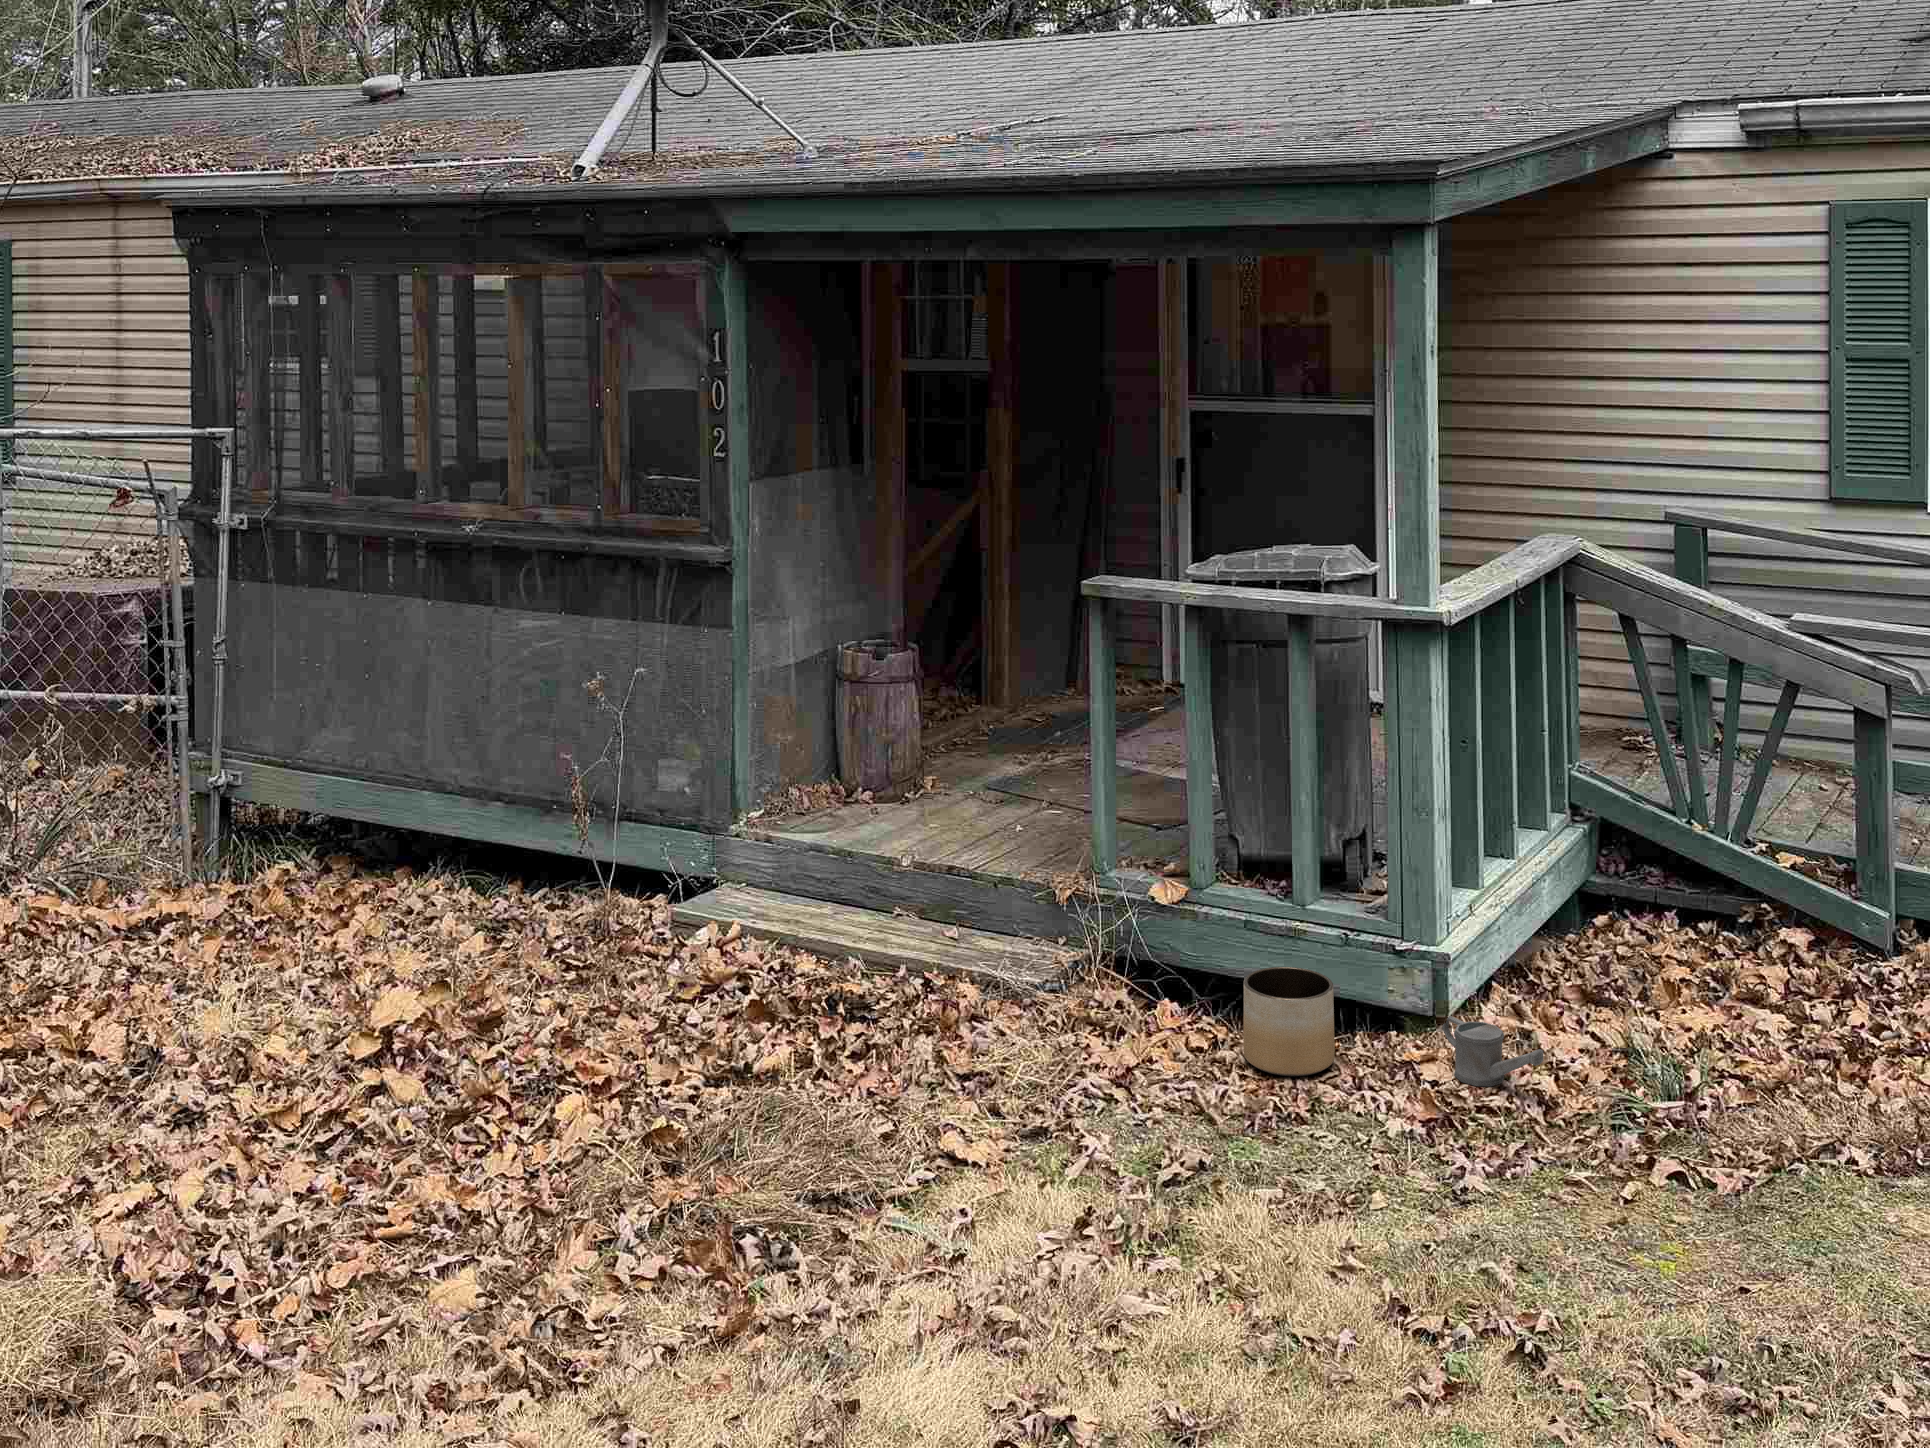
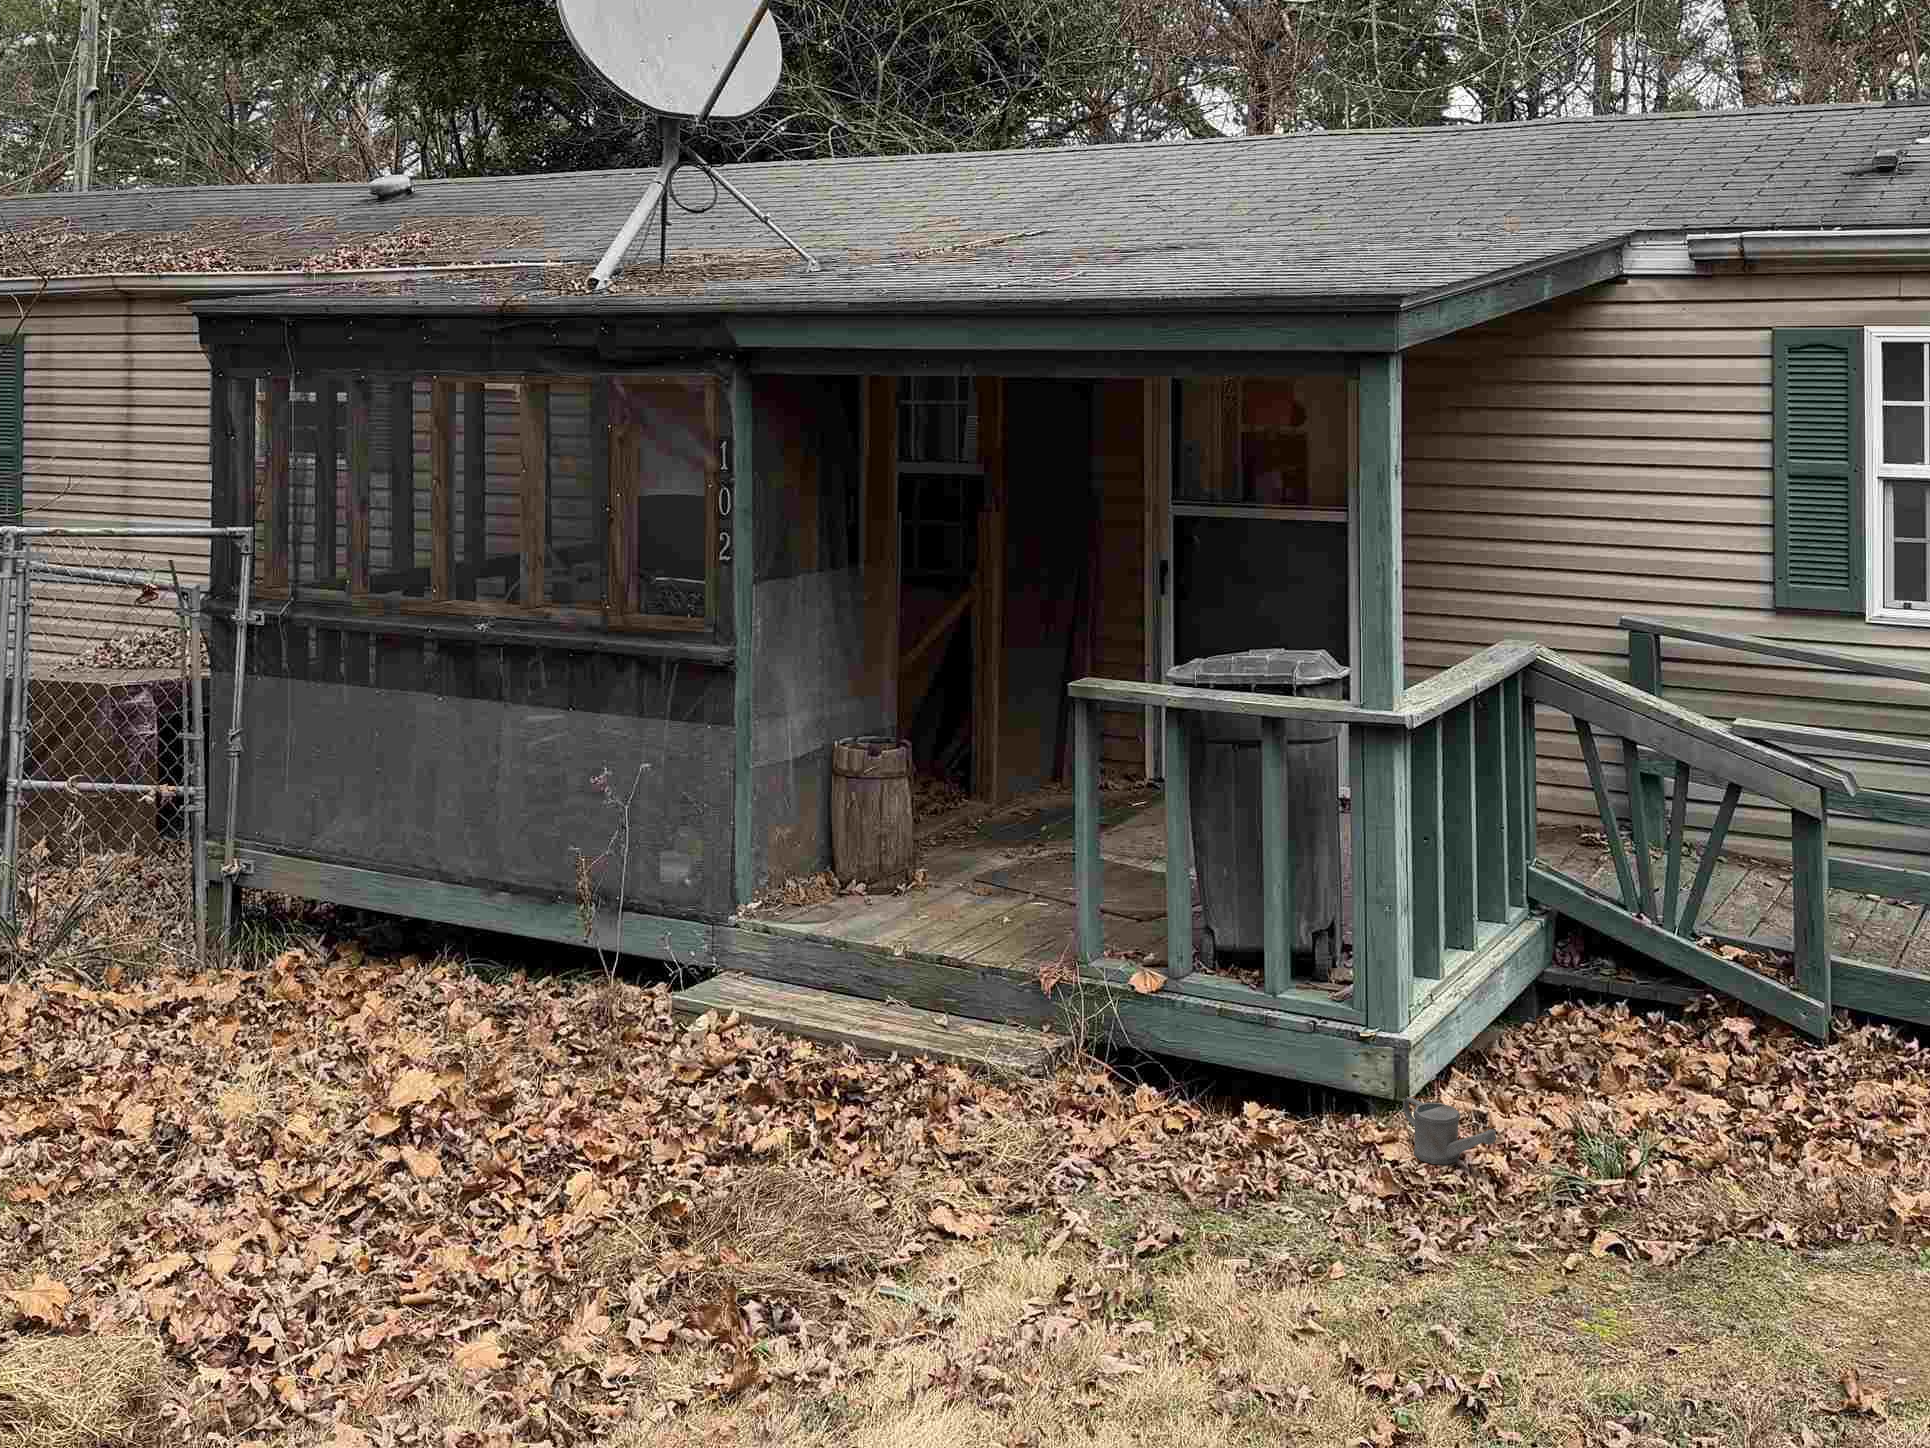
planter: present [1243,967,1335,1076] -> none [1217,1050,1302,1154]

